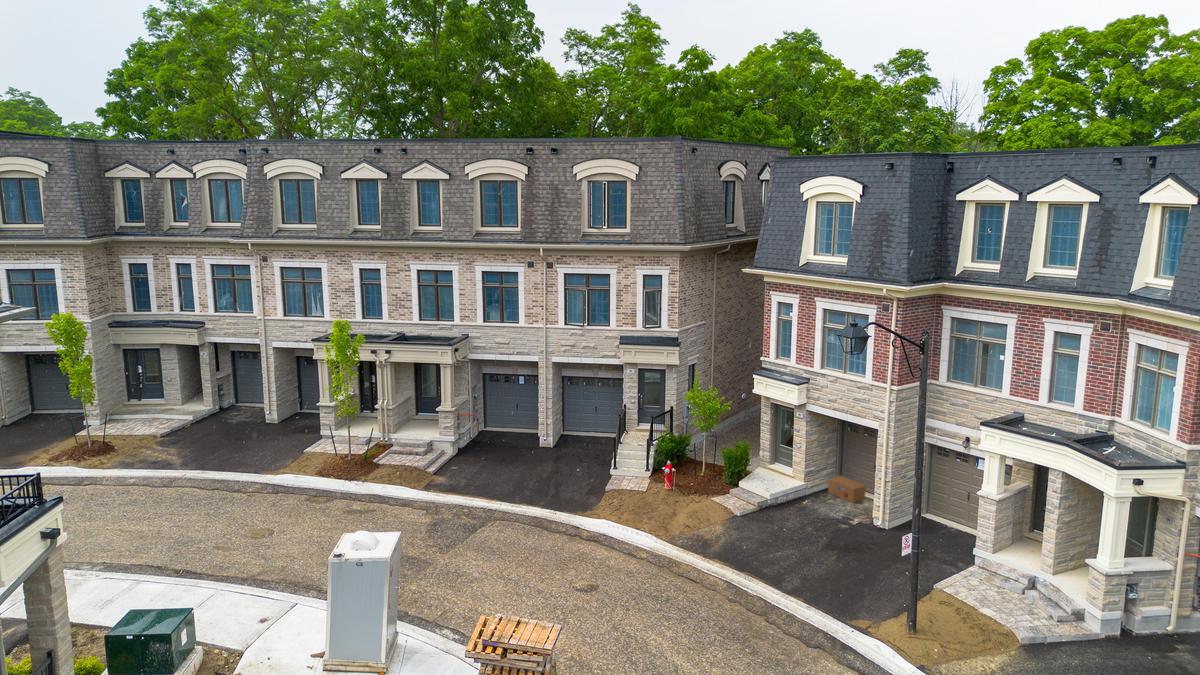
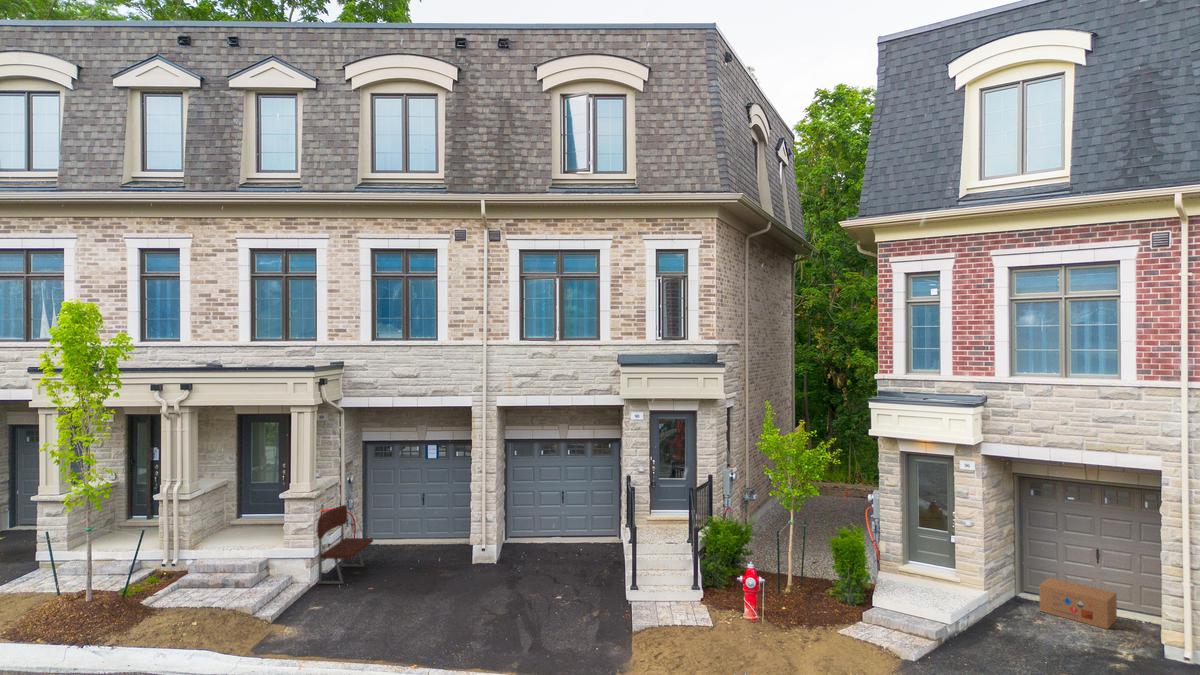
bench: none [459,413,487,454] -> present [317,505,373,584]

